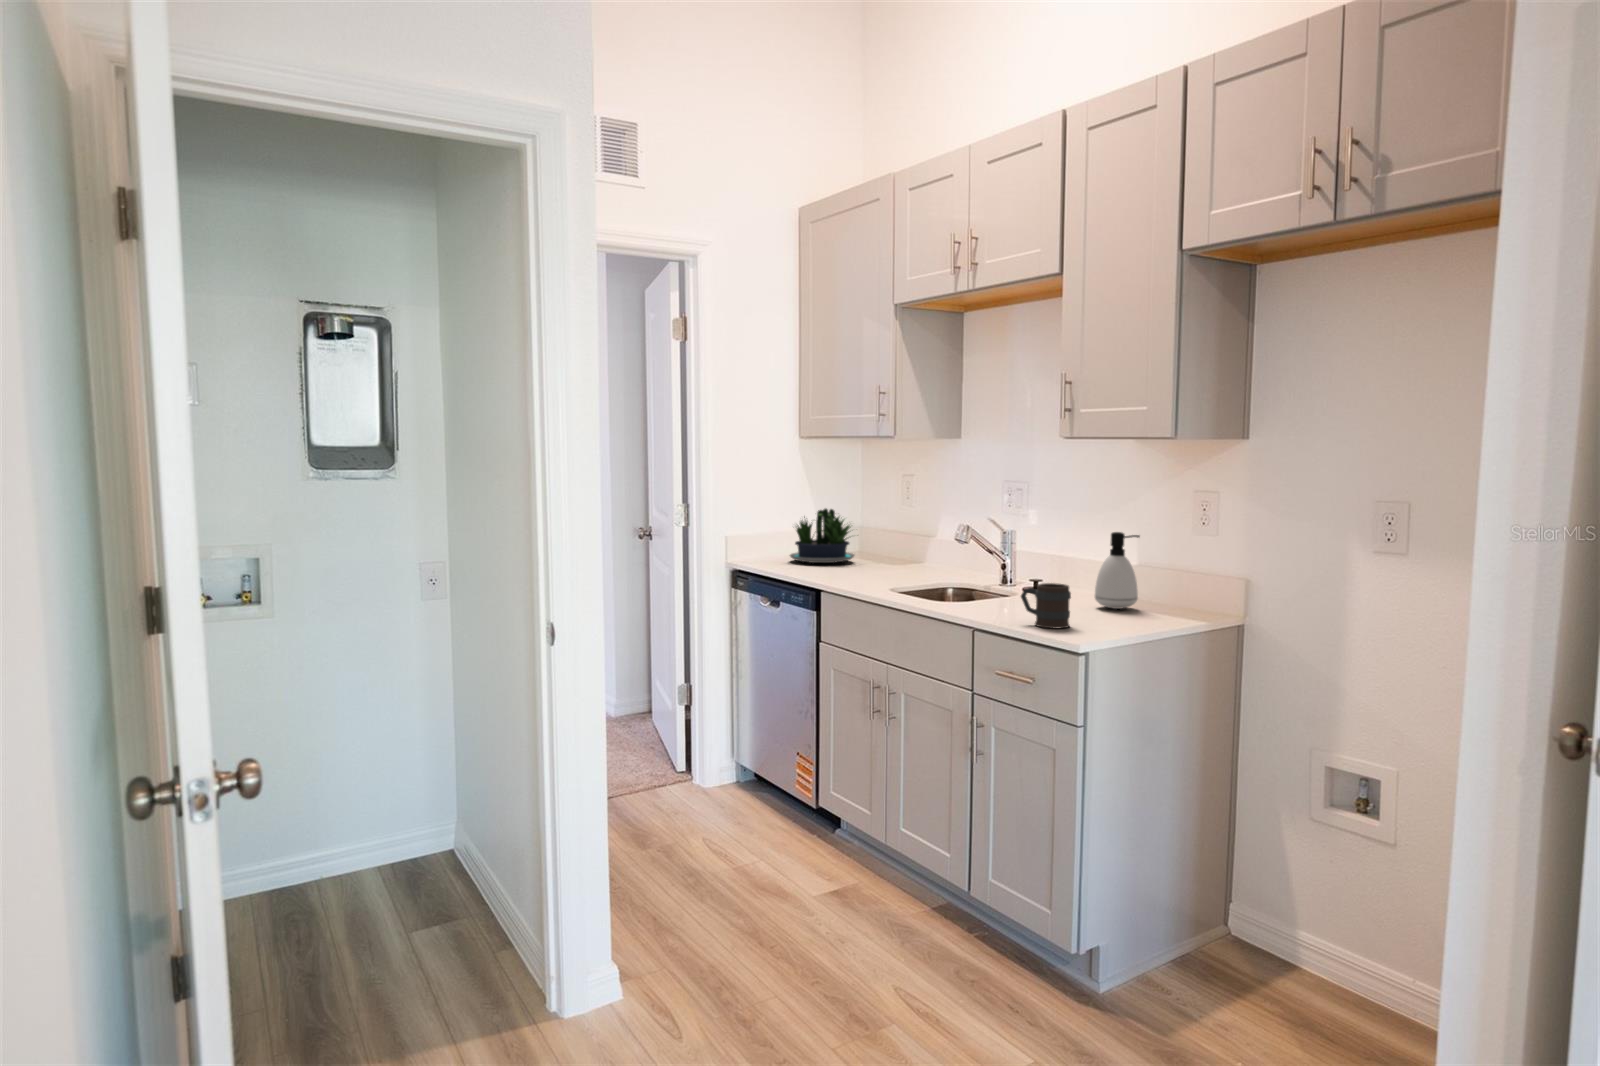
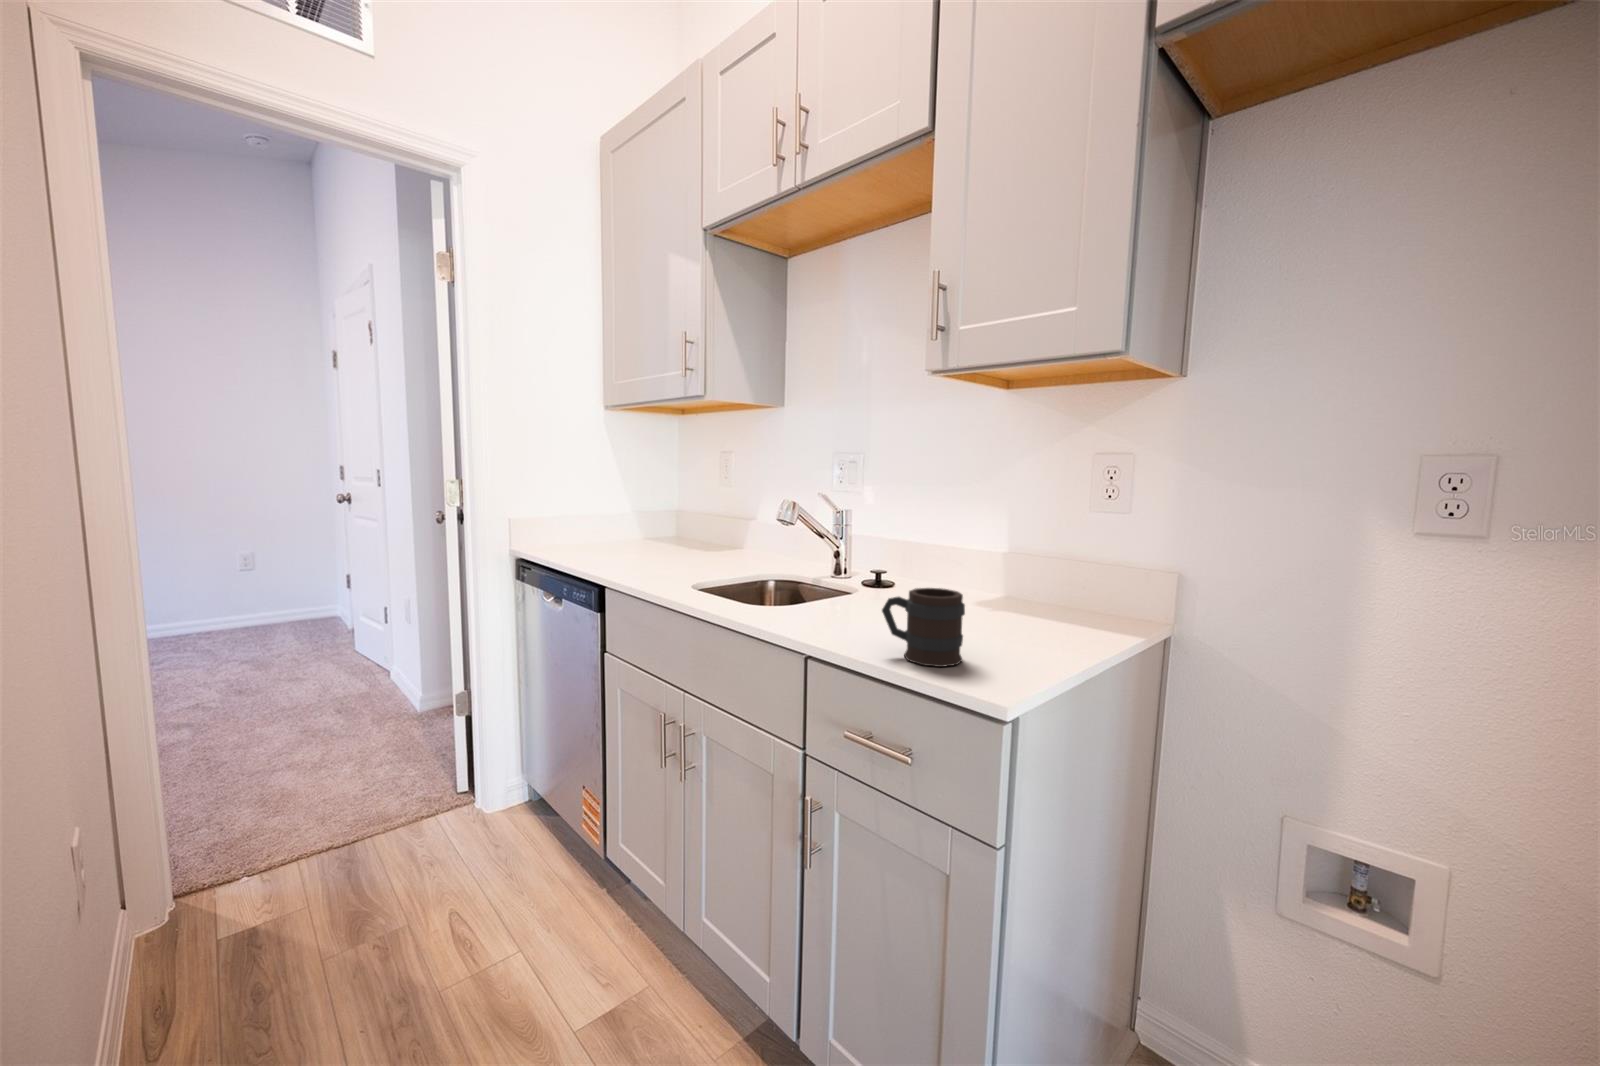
potted plant: present [790,509,854,563] -> none [589,487,679,549]
soap dispenser: present [1095,532,1140,609] -> none [968,509,1030,616]

